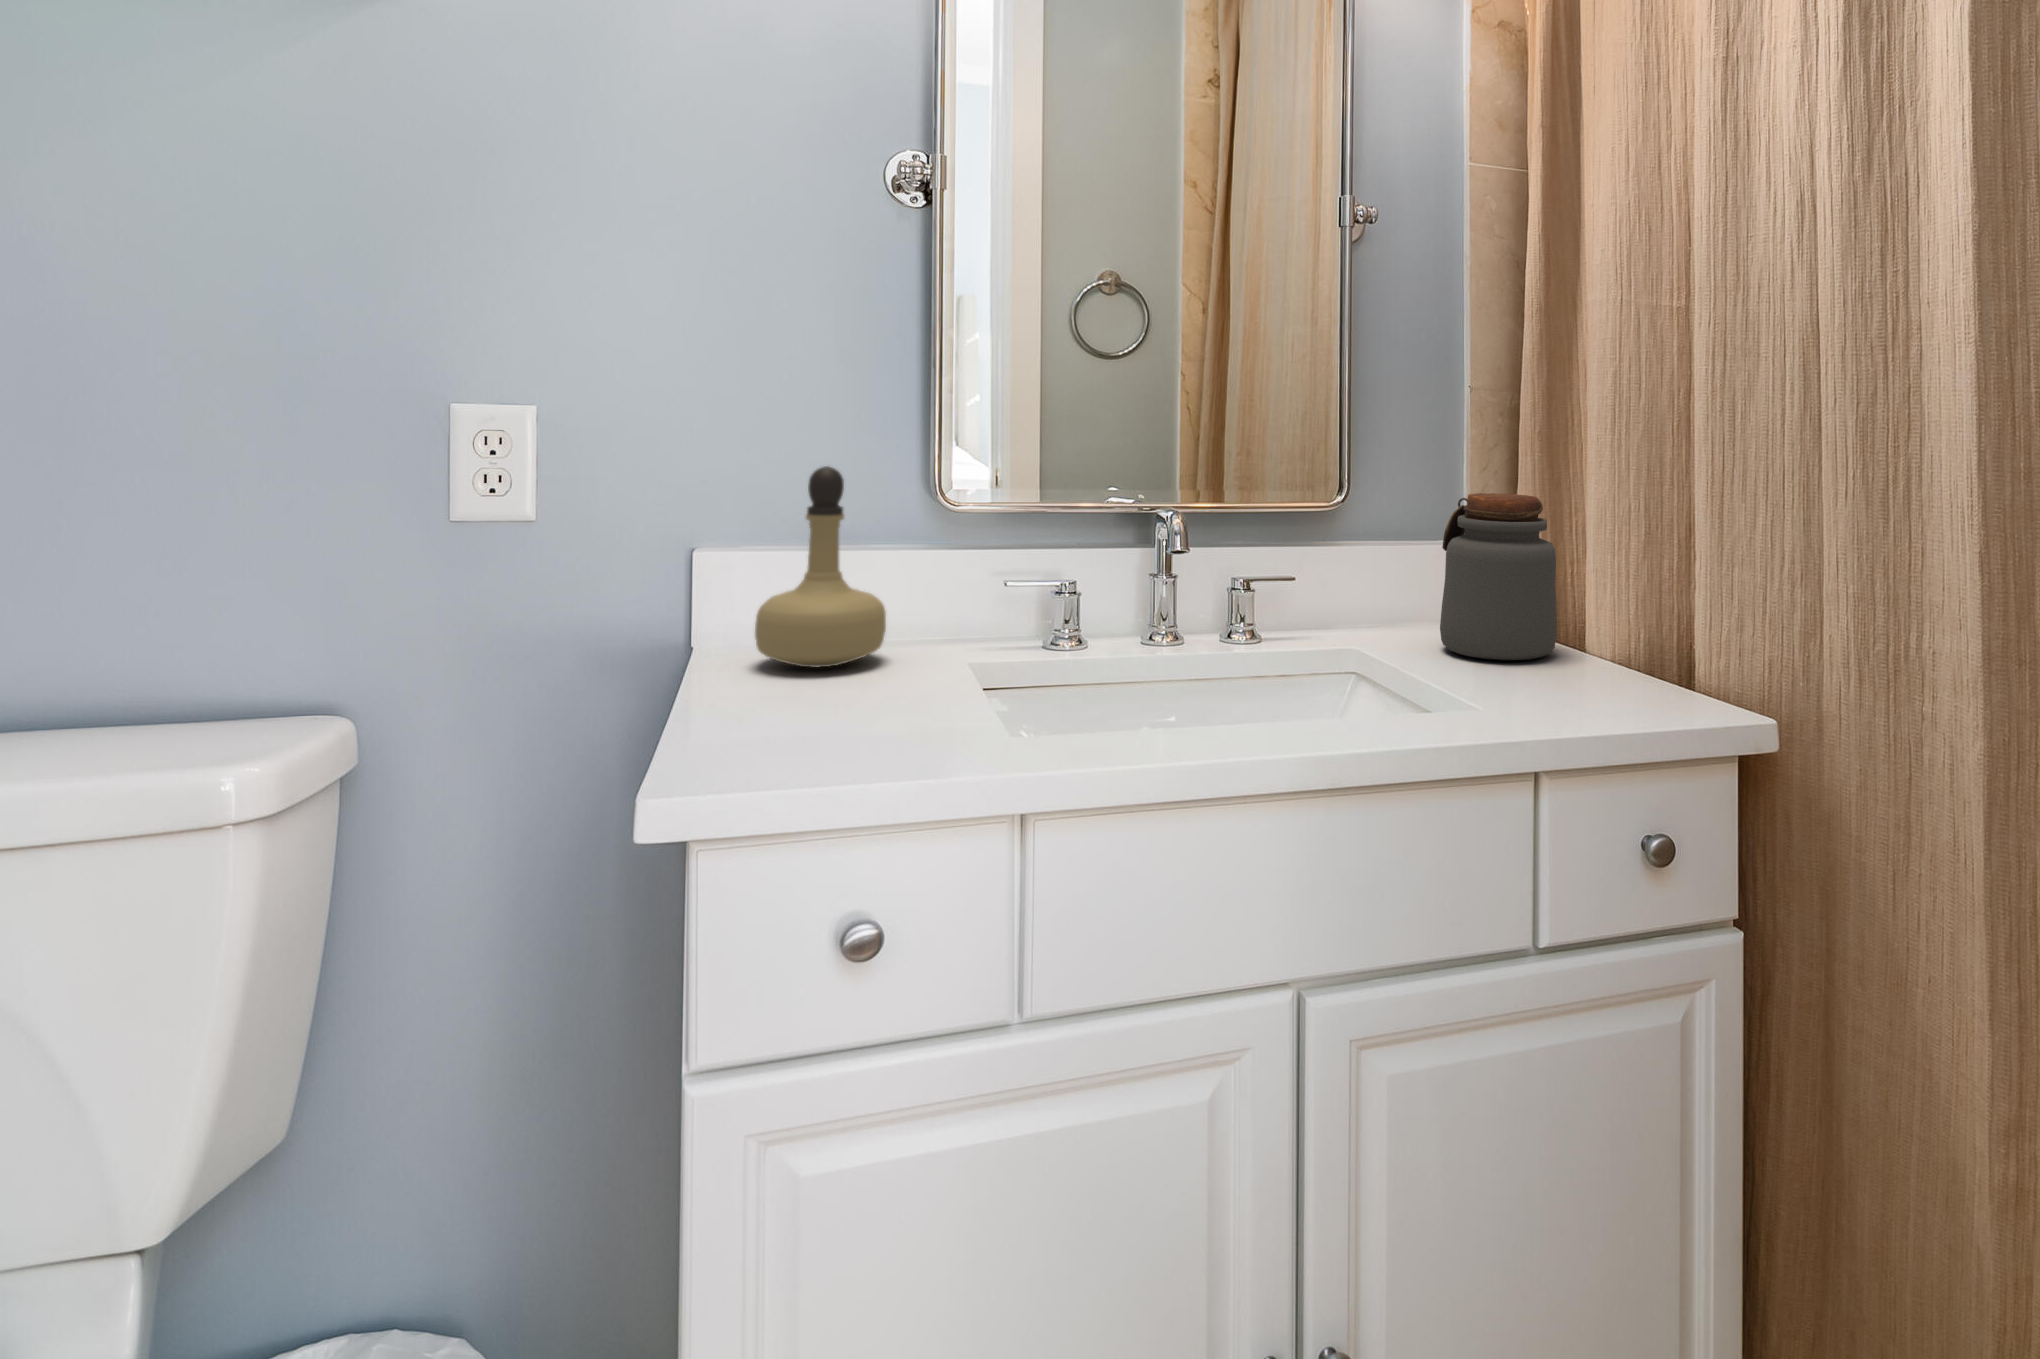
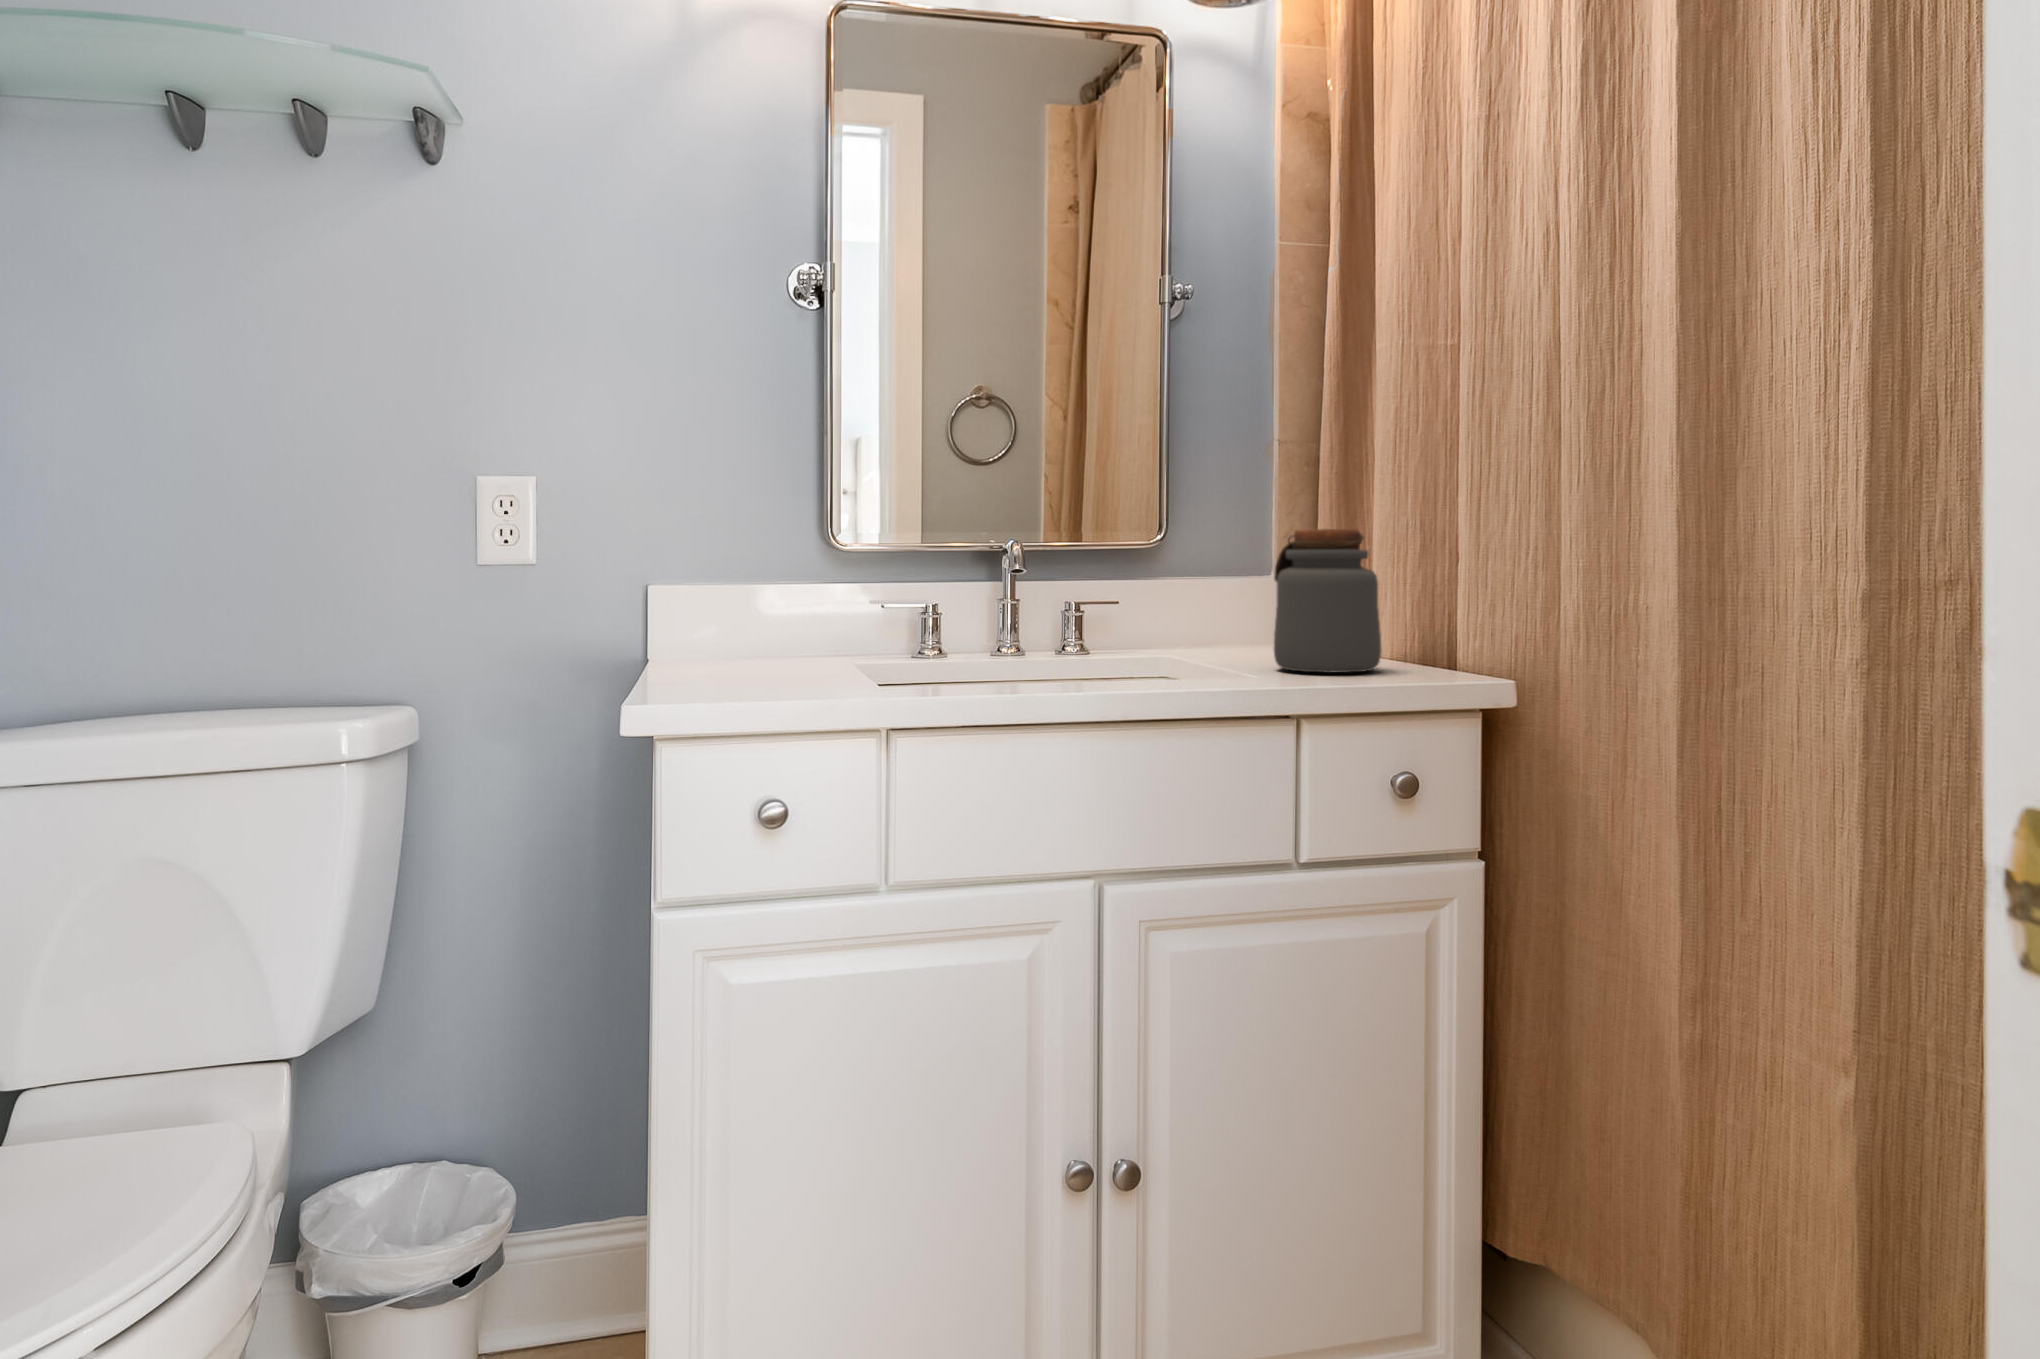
perfume bottle: present [755,466,886,667] -> none [702,515,803,675]

